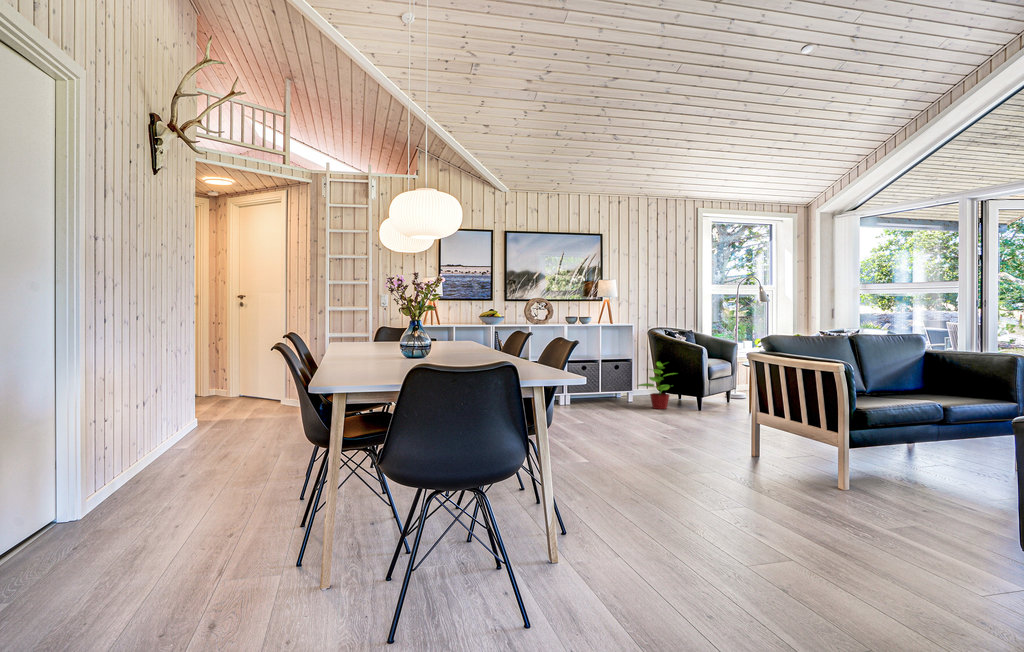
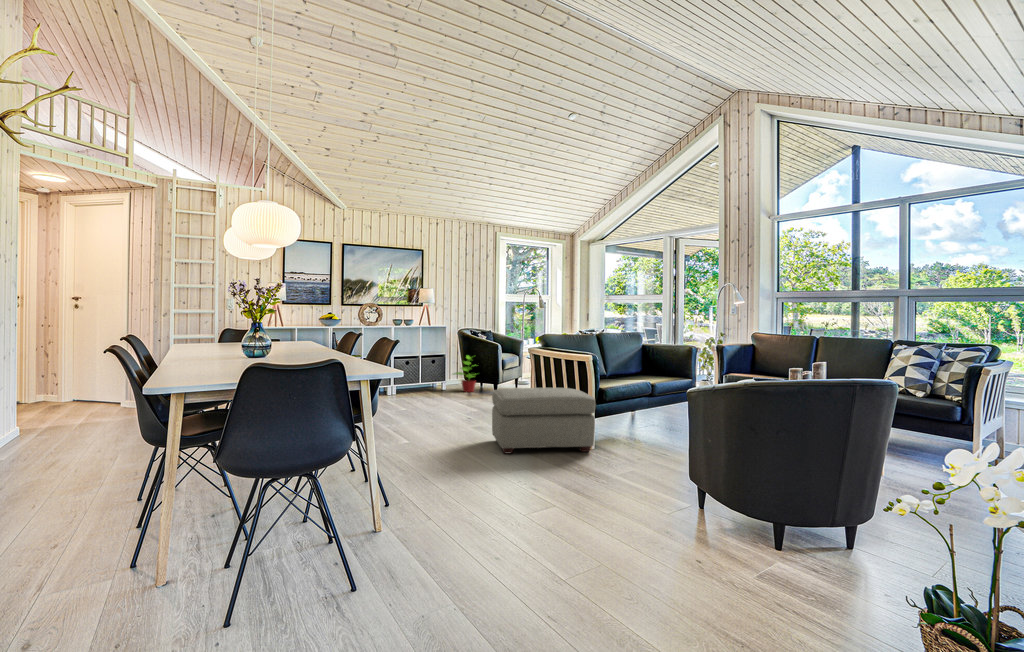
ottoman: none [678,414,866,534] -> present [492,388,596,454]

